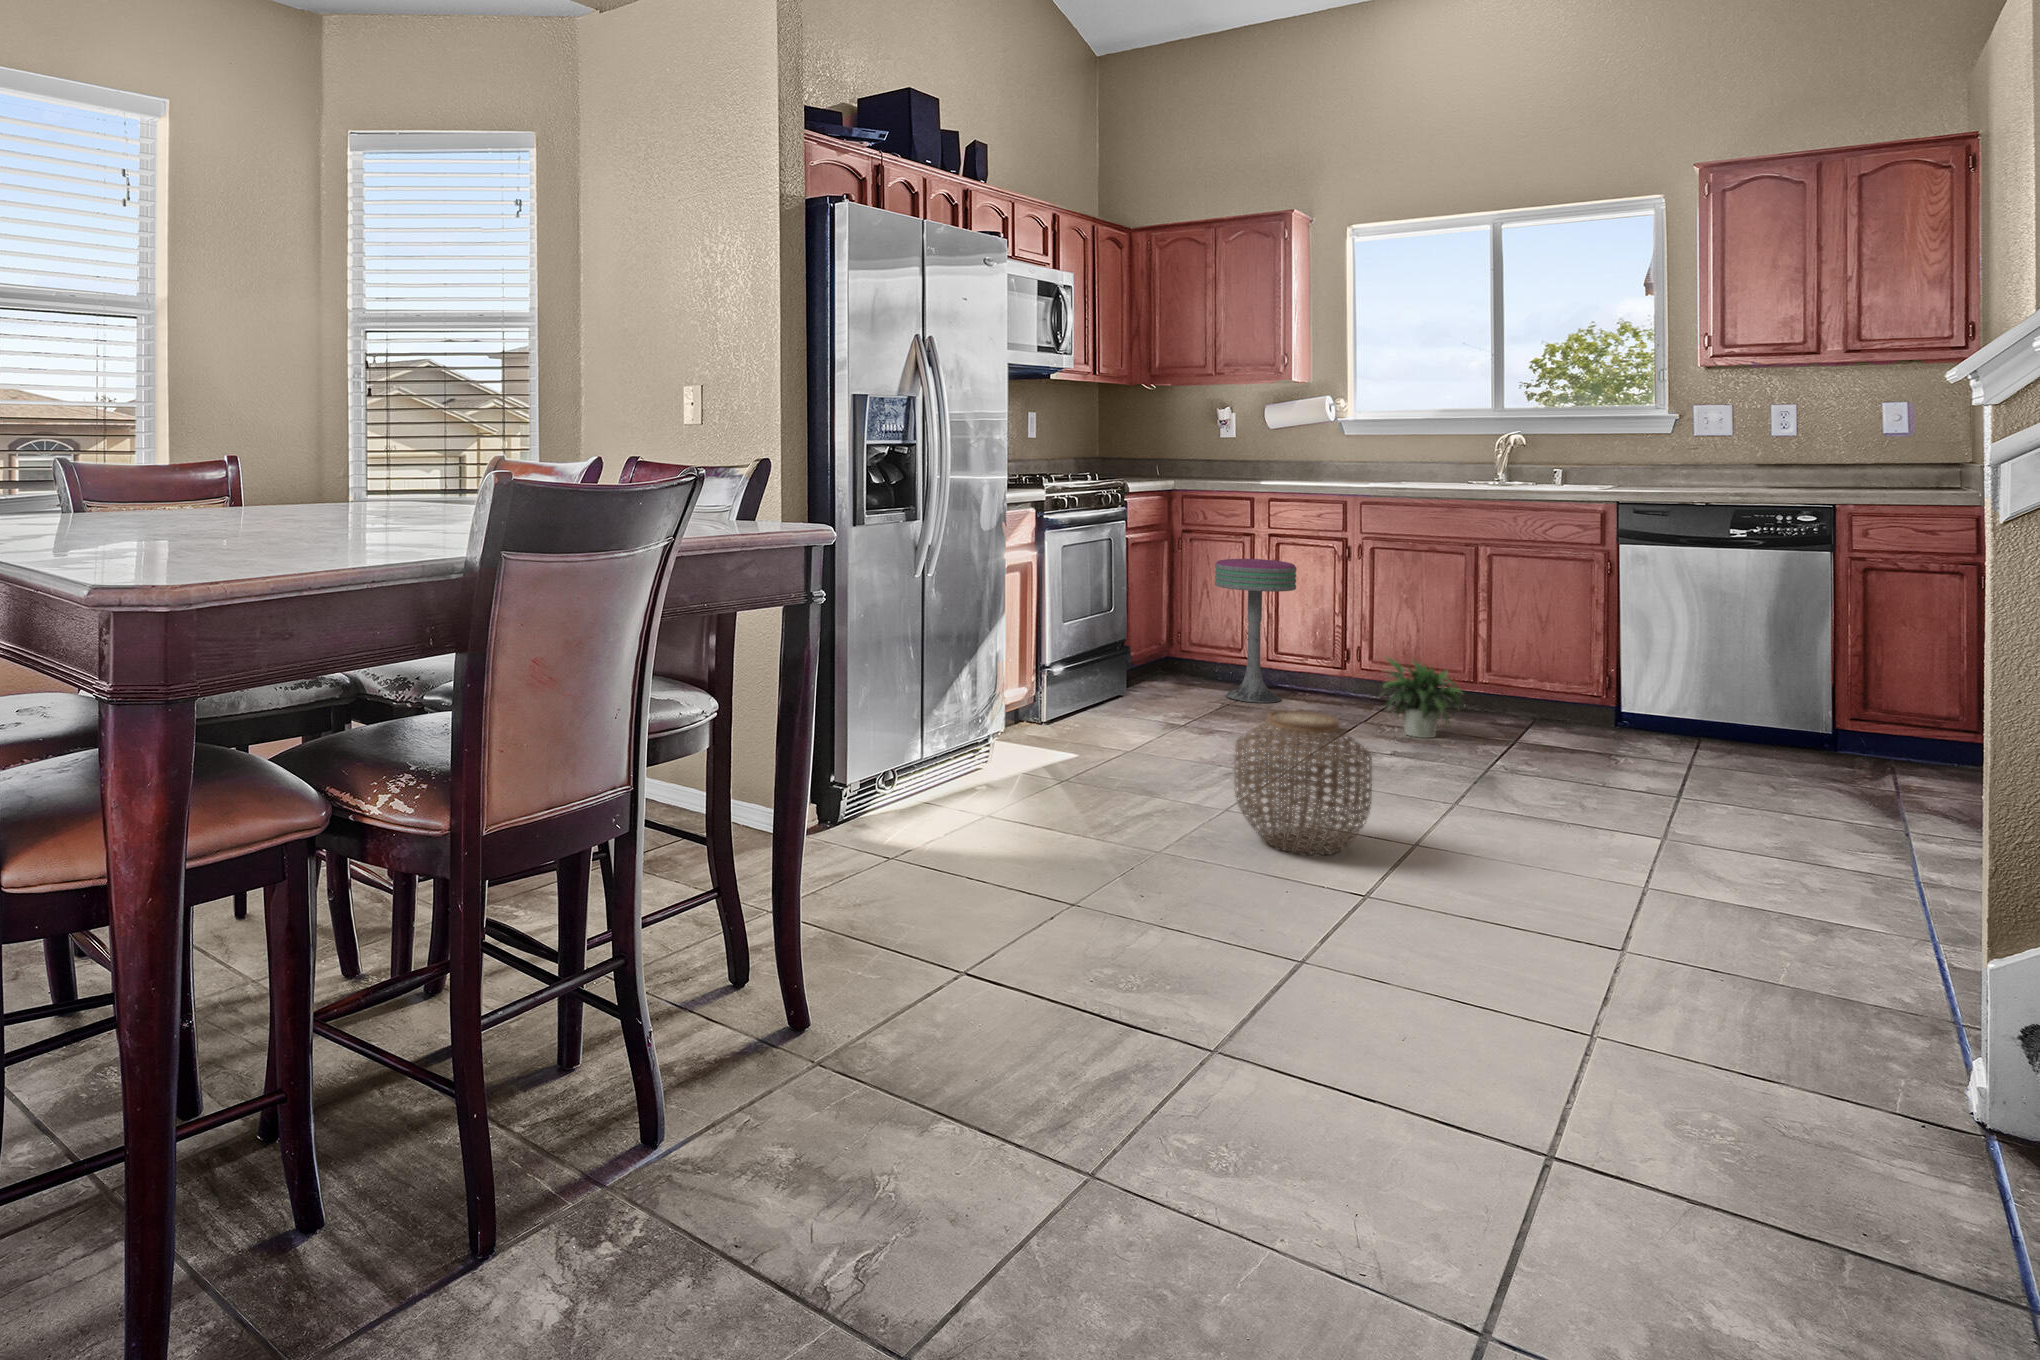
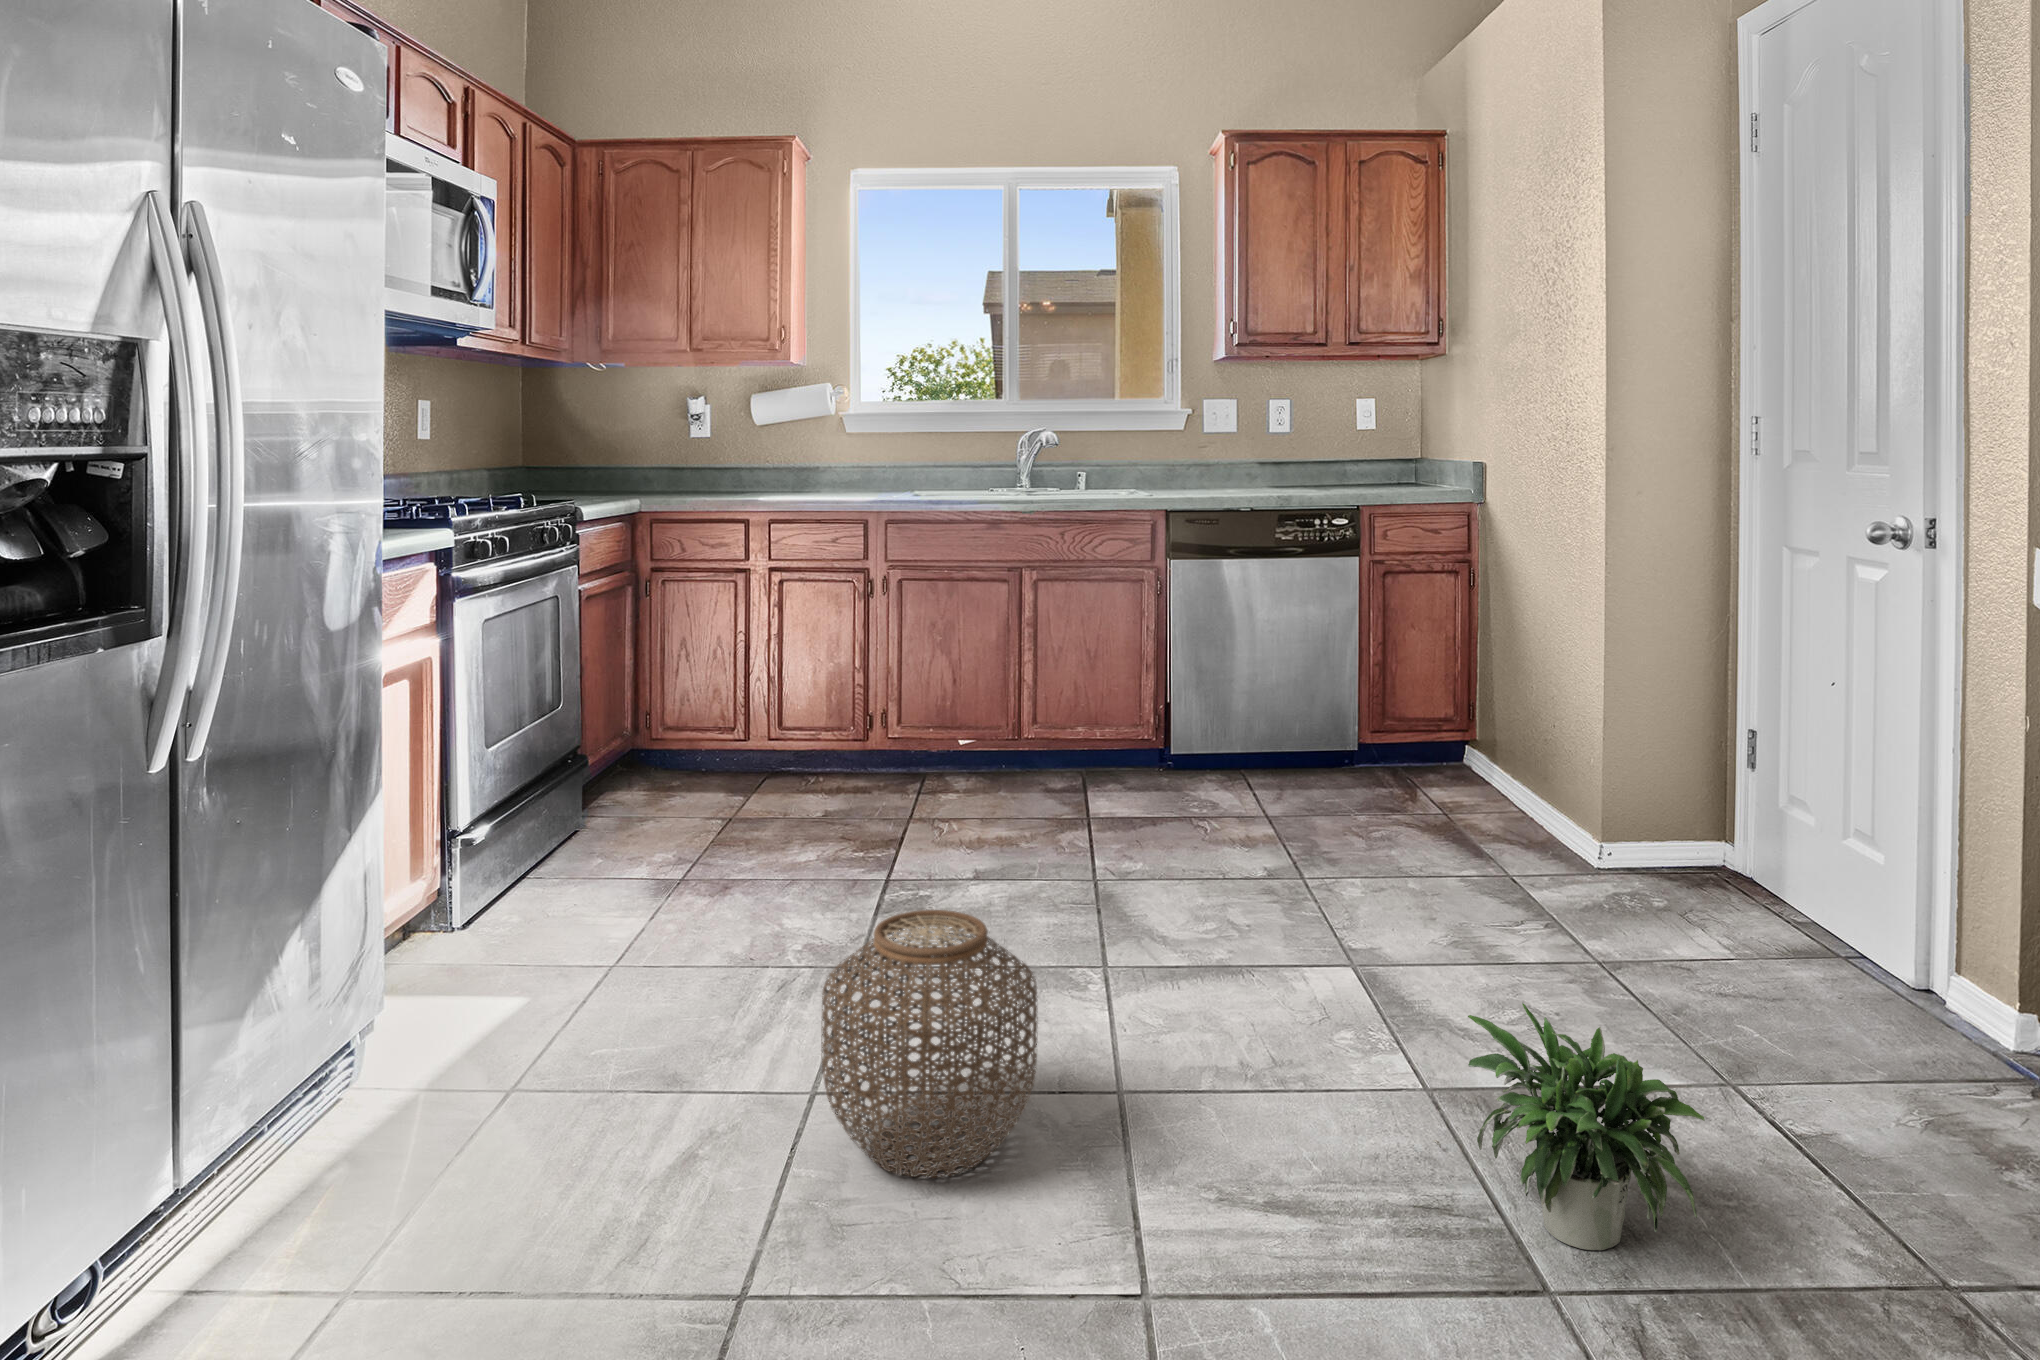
bar stool: present [1215,559,1297,703] -> none [705,604,811,808]
potted plant: present [1381,658,1461,738] -> present [1433,1003,1705,1250]

